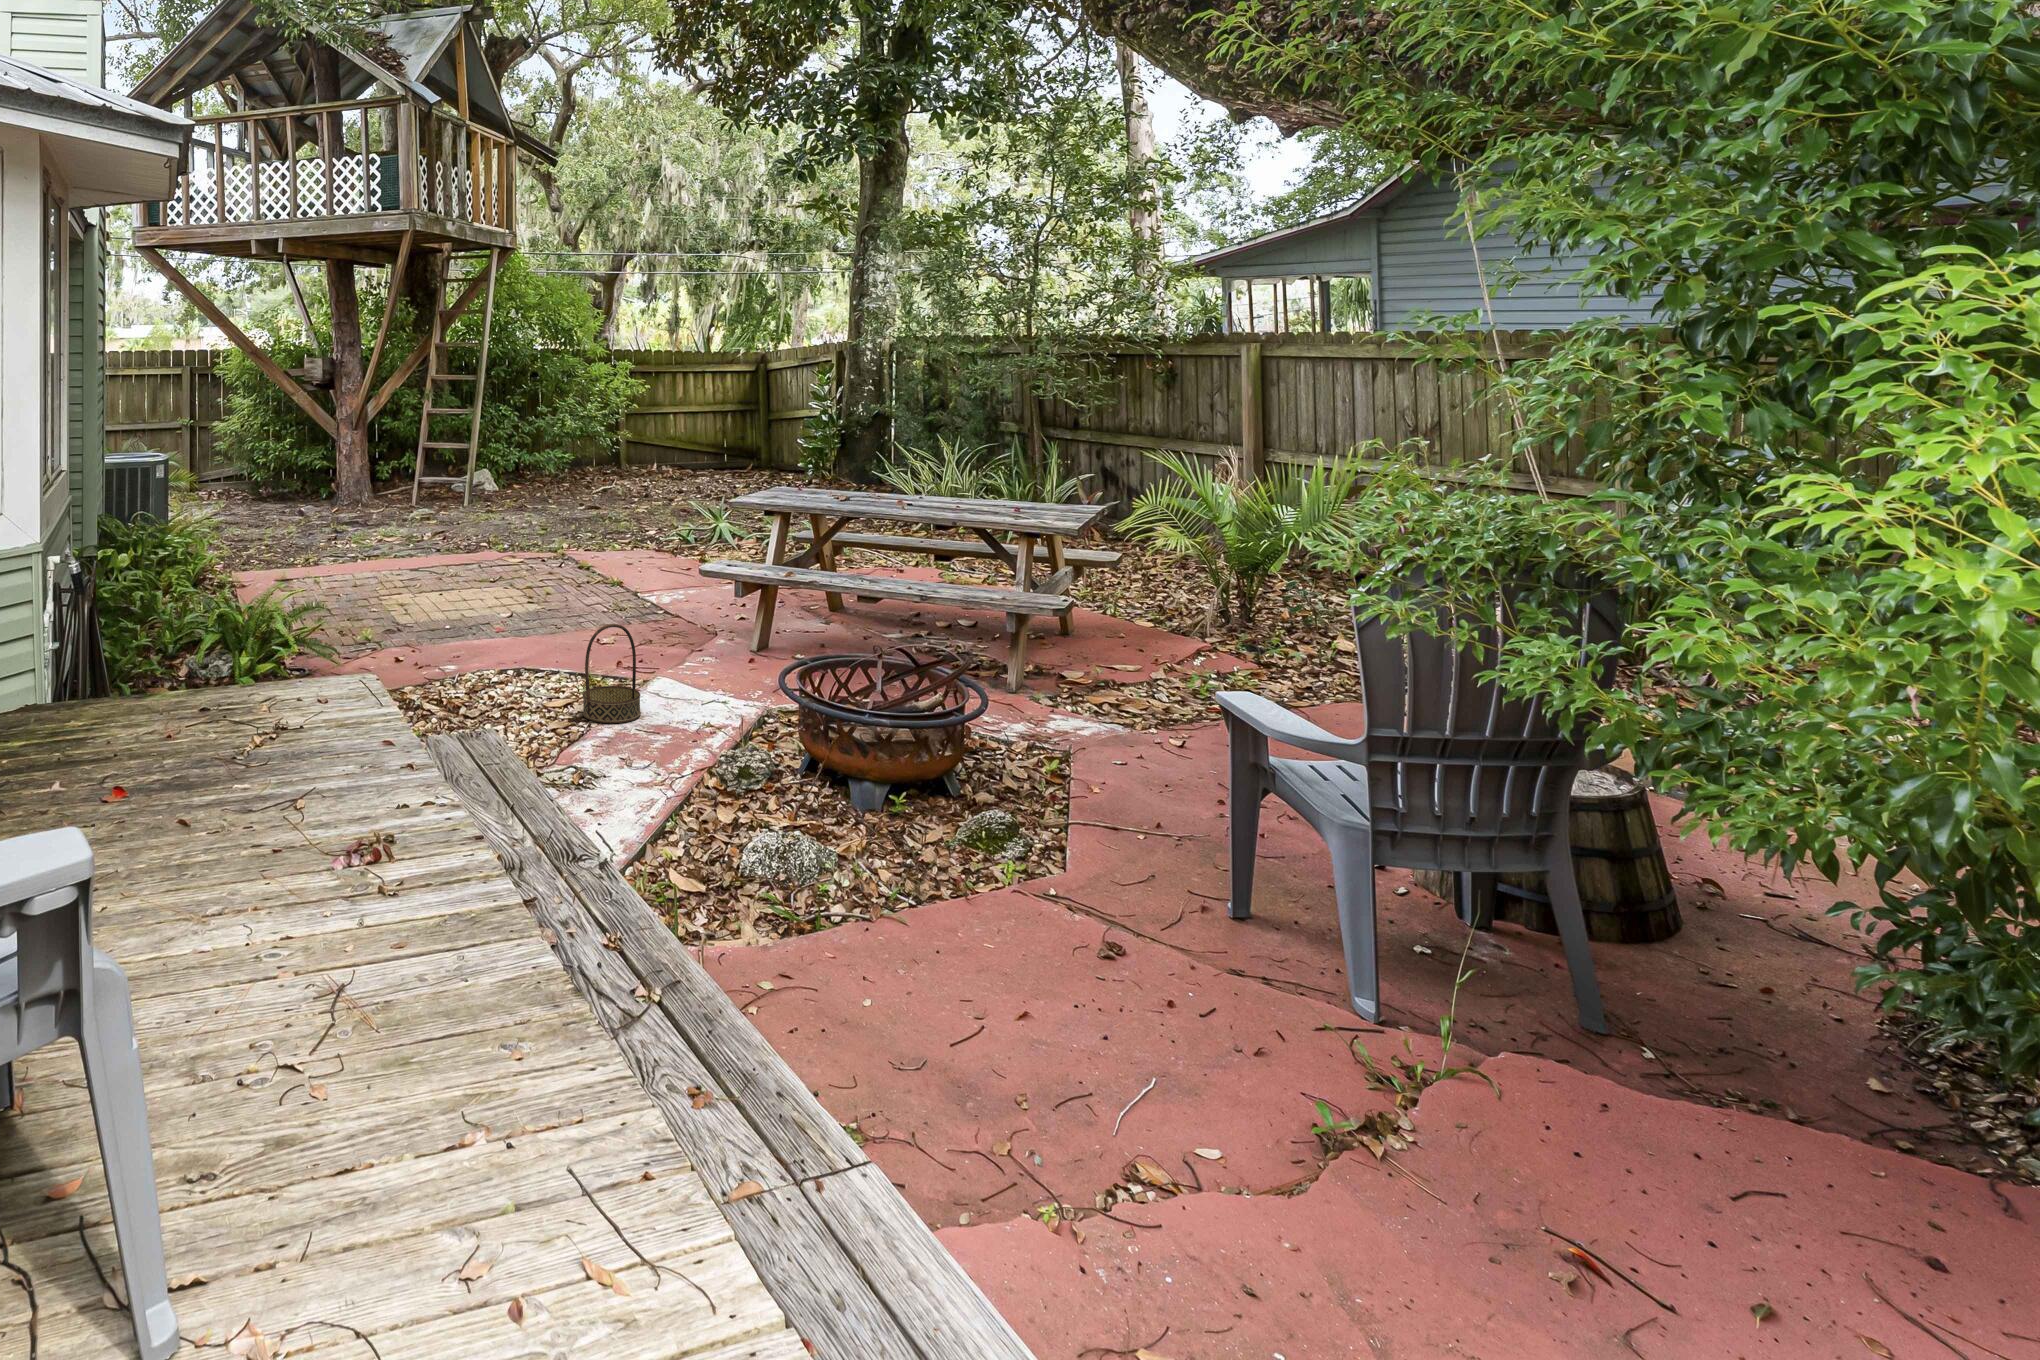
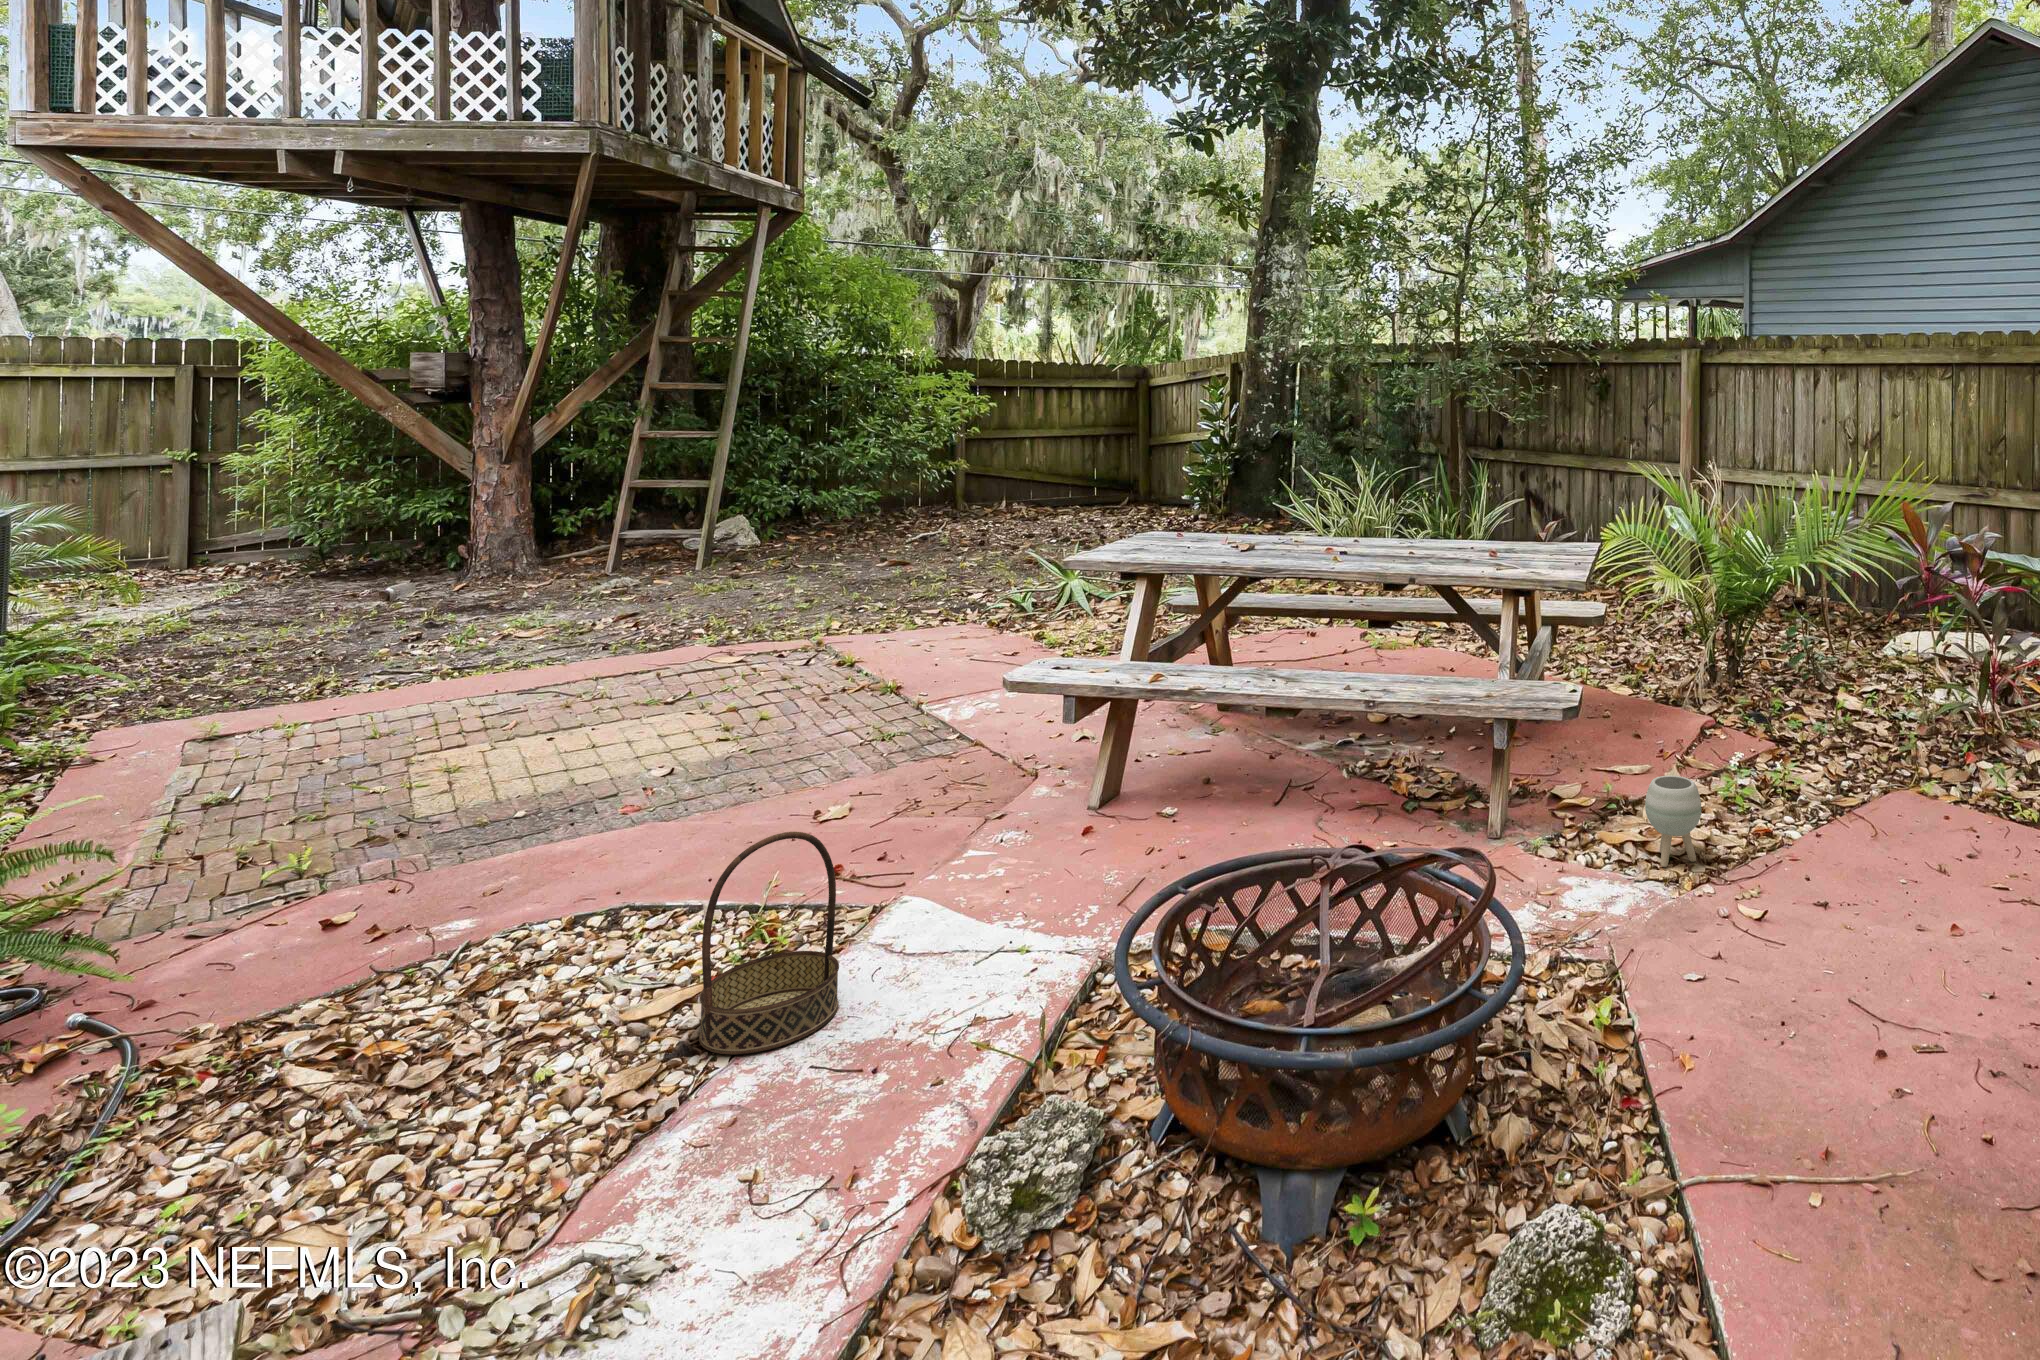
planter: none [1120,662,1163,721] -> present [1645,776,1701,867]

